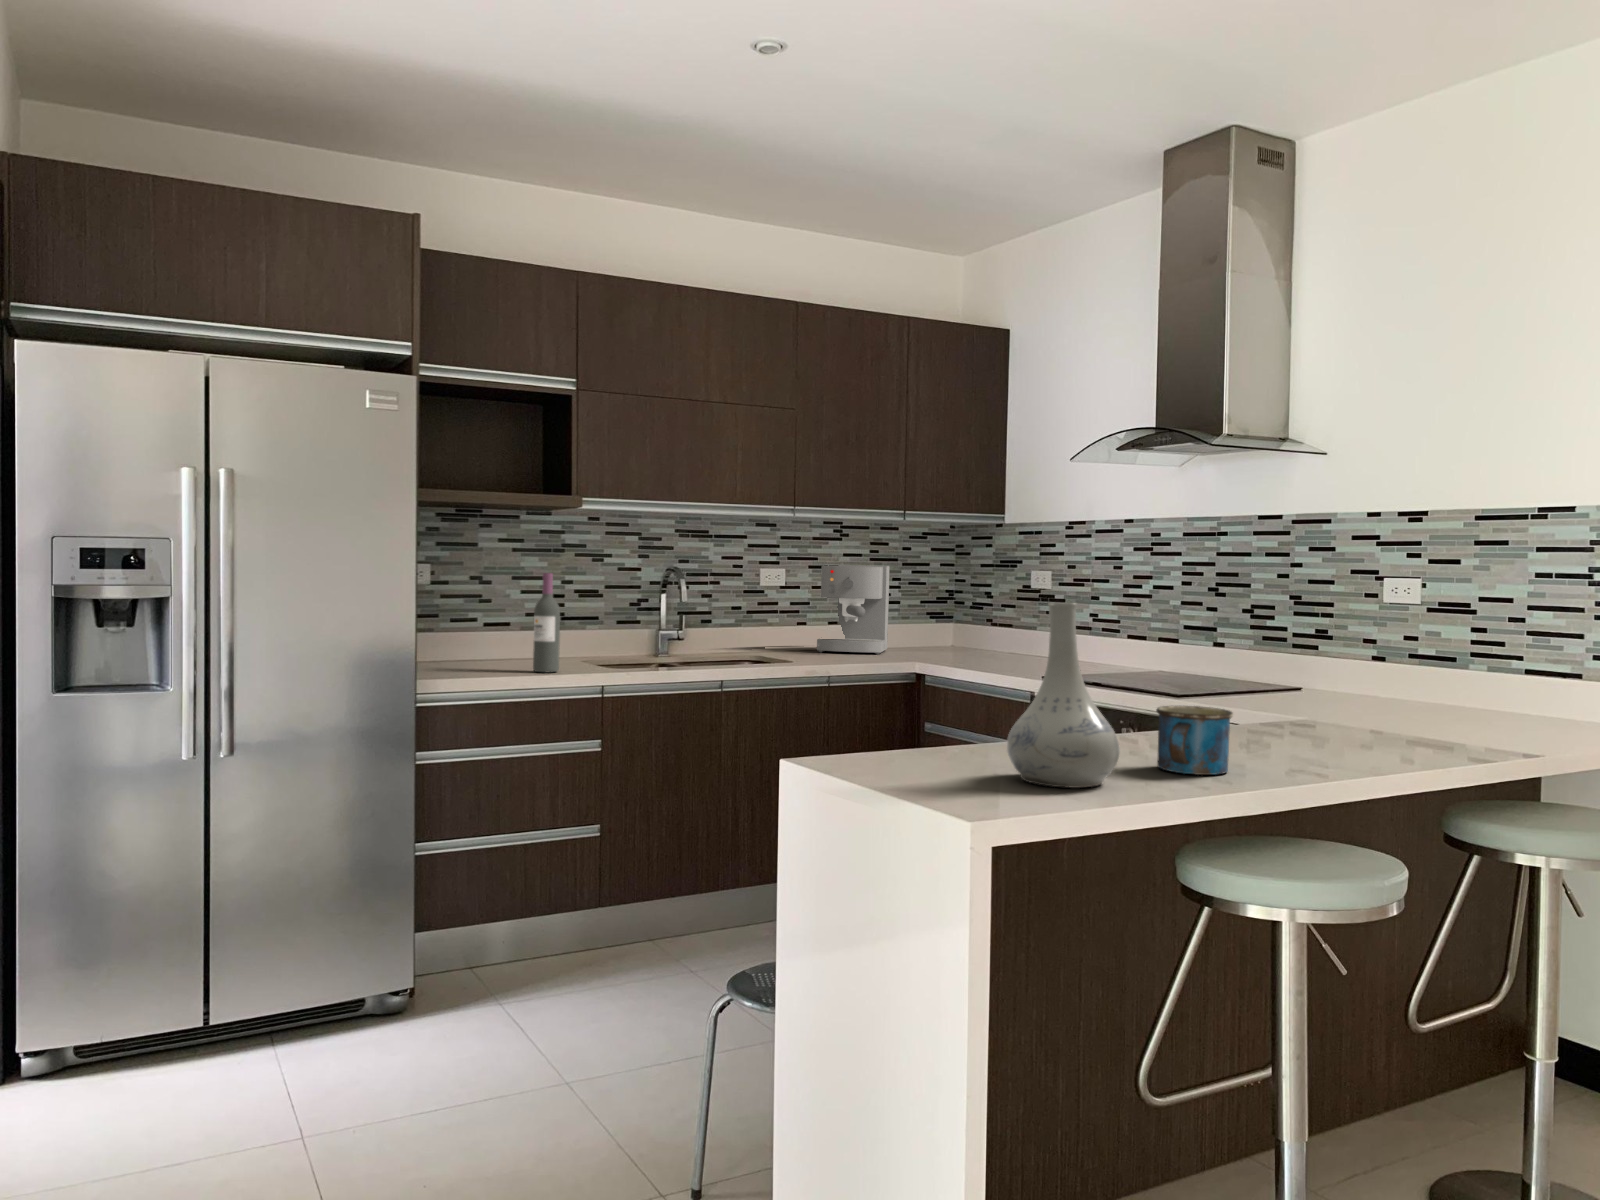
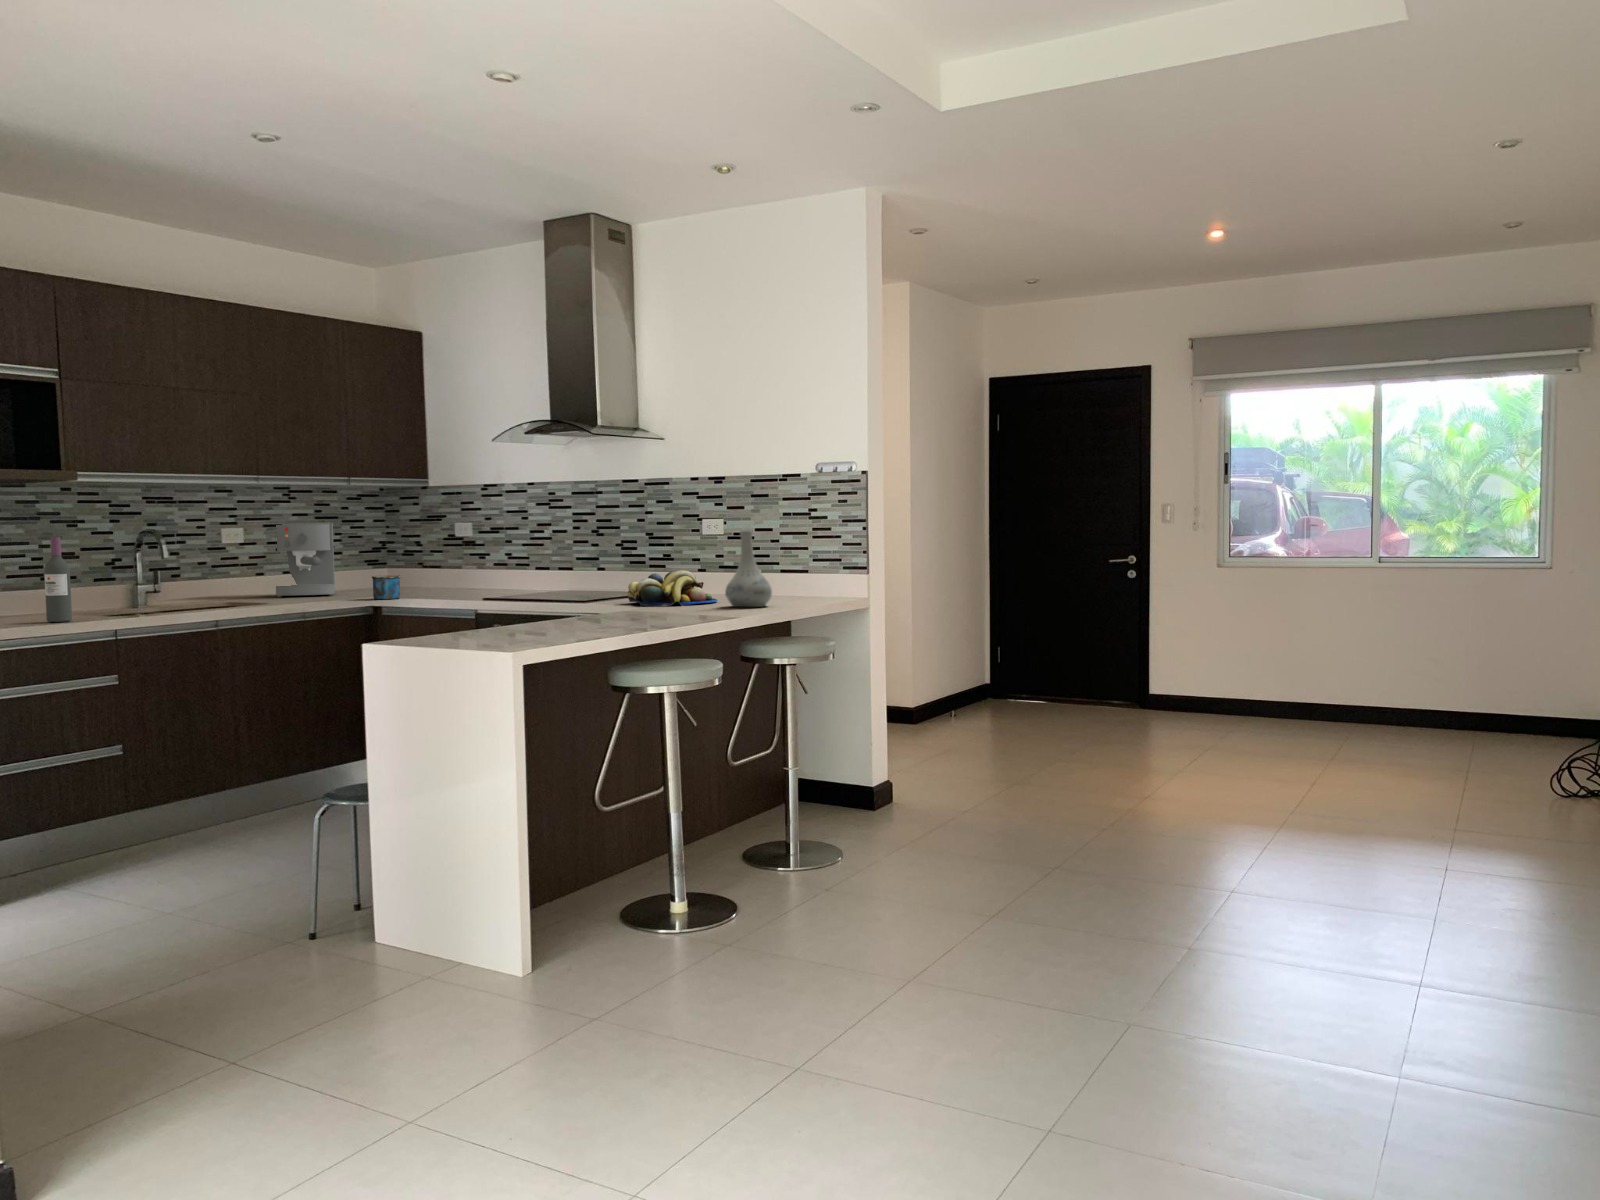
vase: present [1007,603,1120,788] -> present [725,530,772,607]
fruit bowl: none [1250,659,1405,718] -> present [627,570,717,606]
mug: present [1156,706,1233,775] -> present [372,575,401,599]

